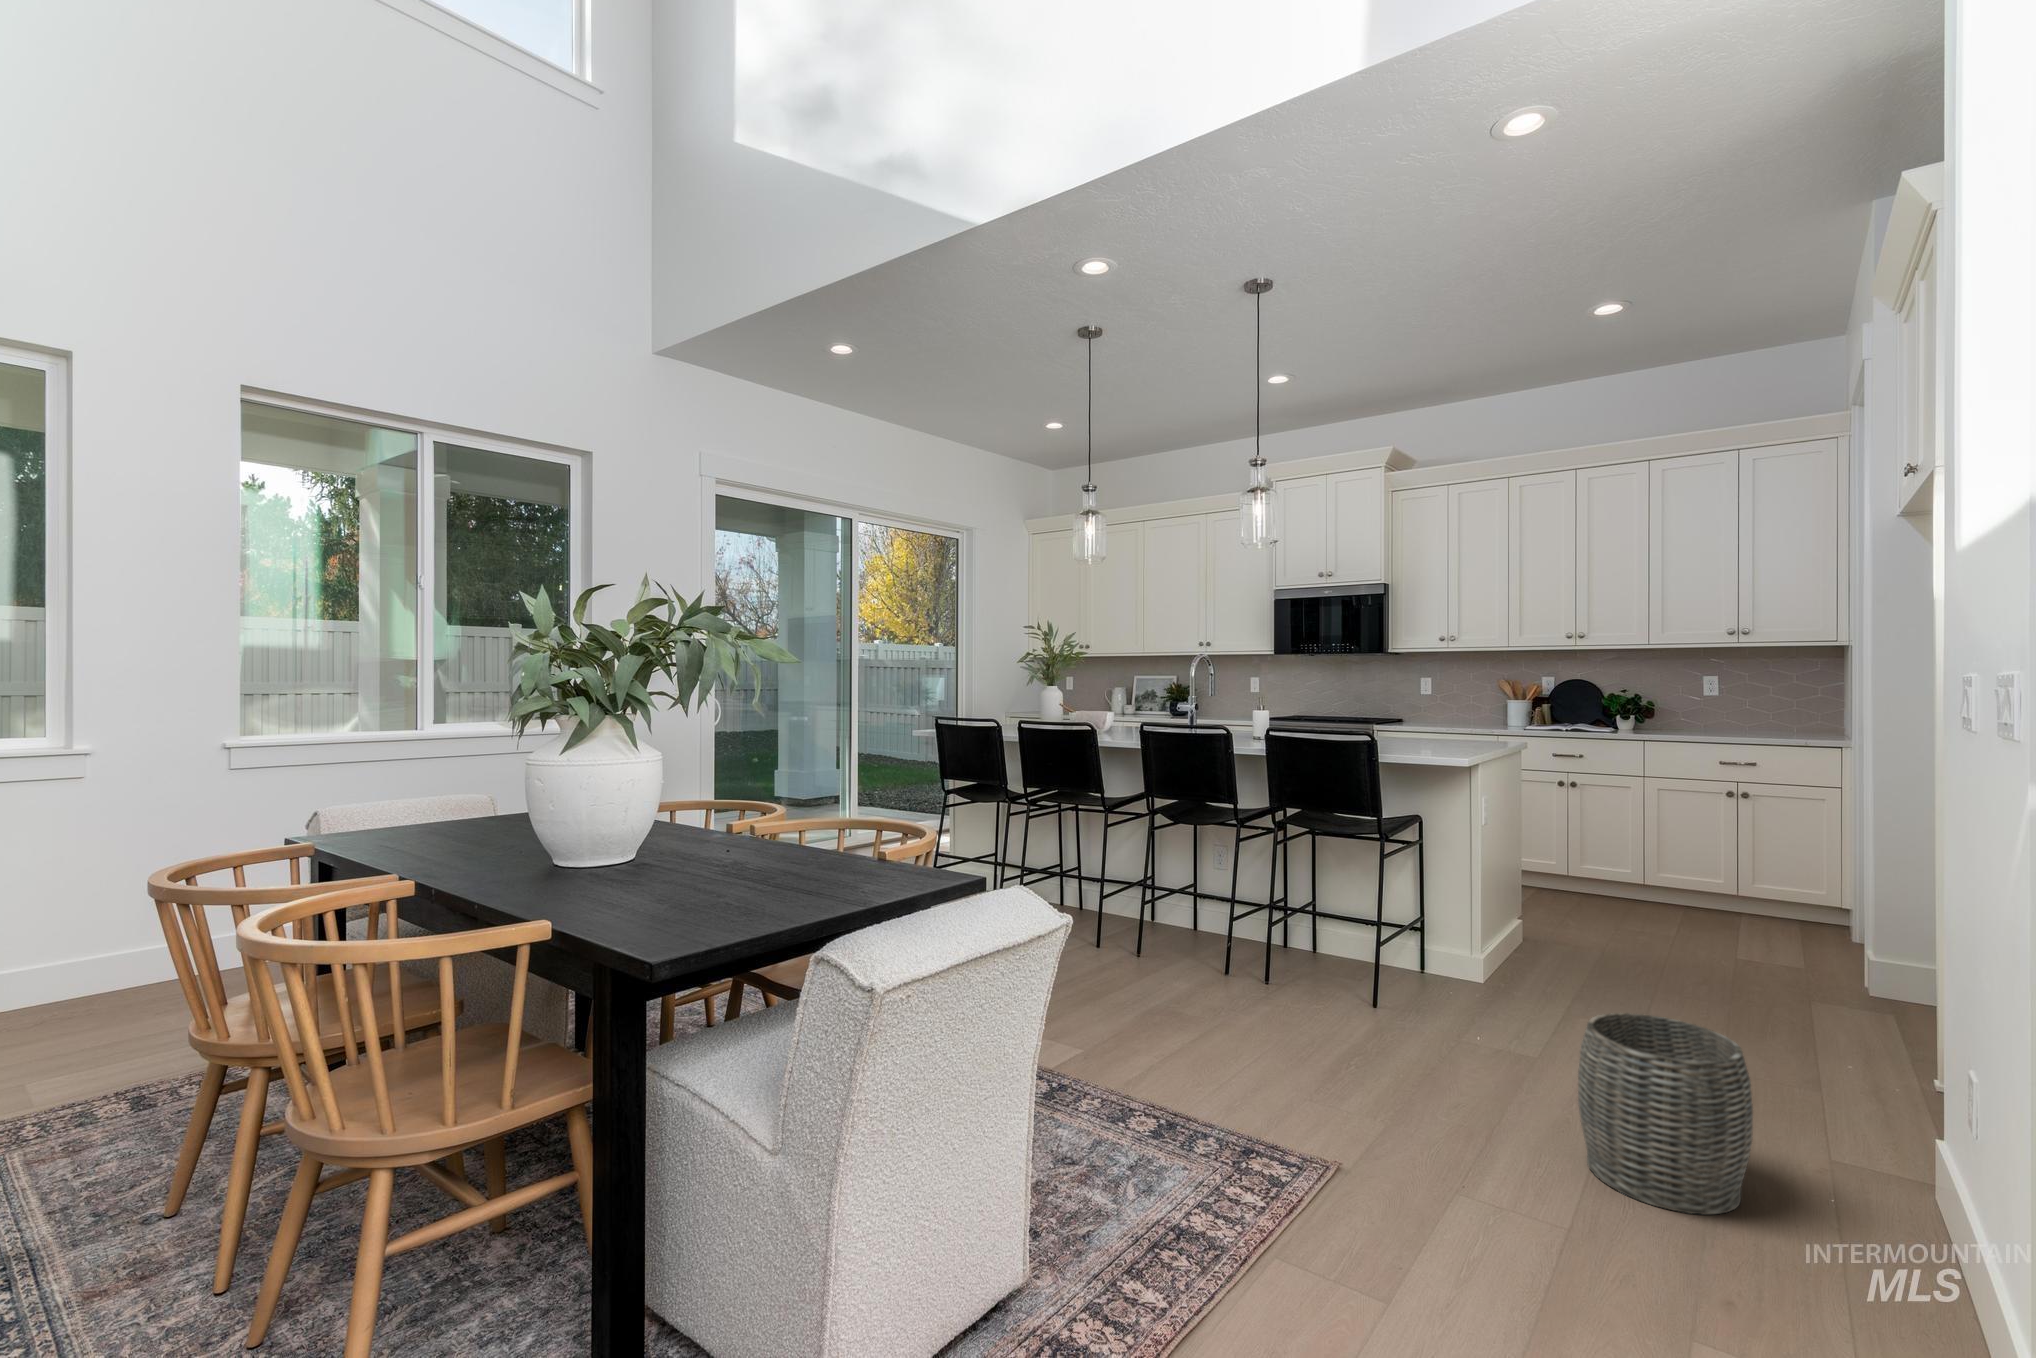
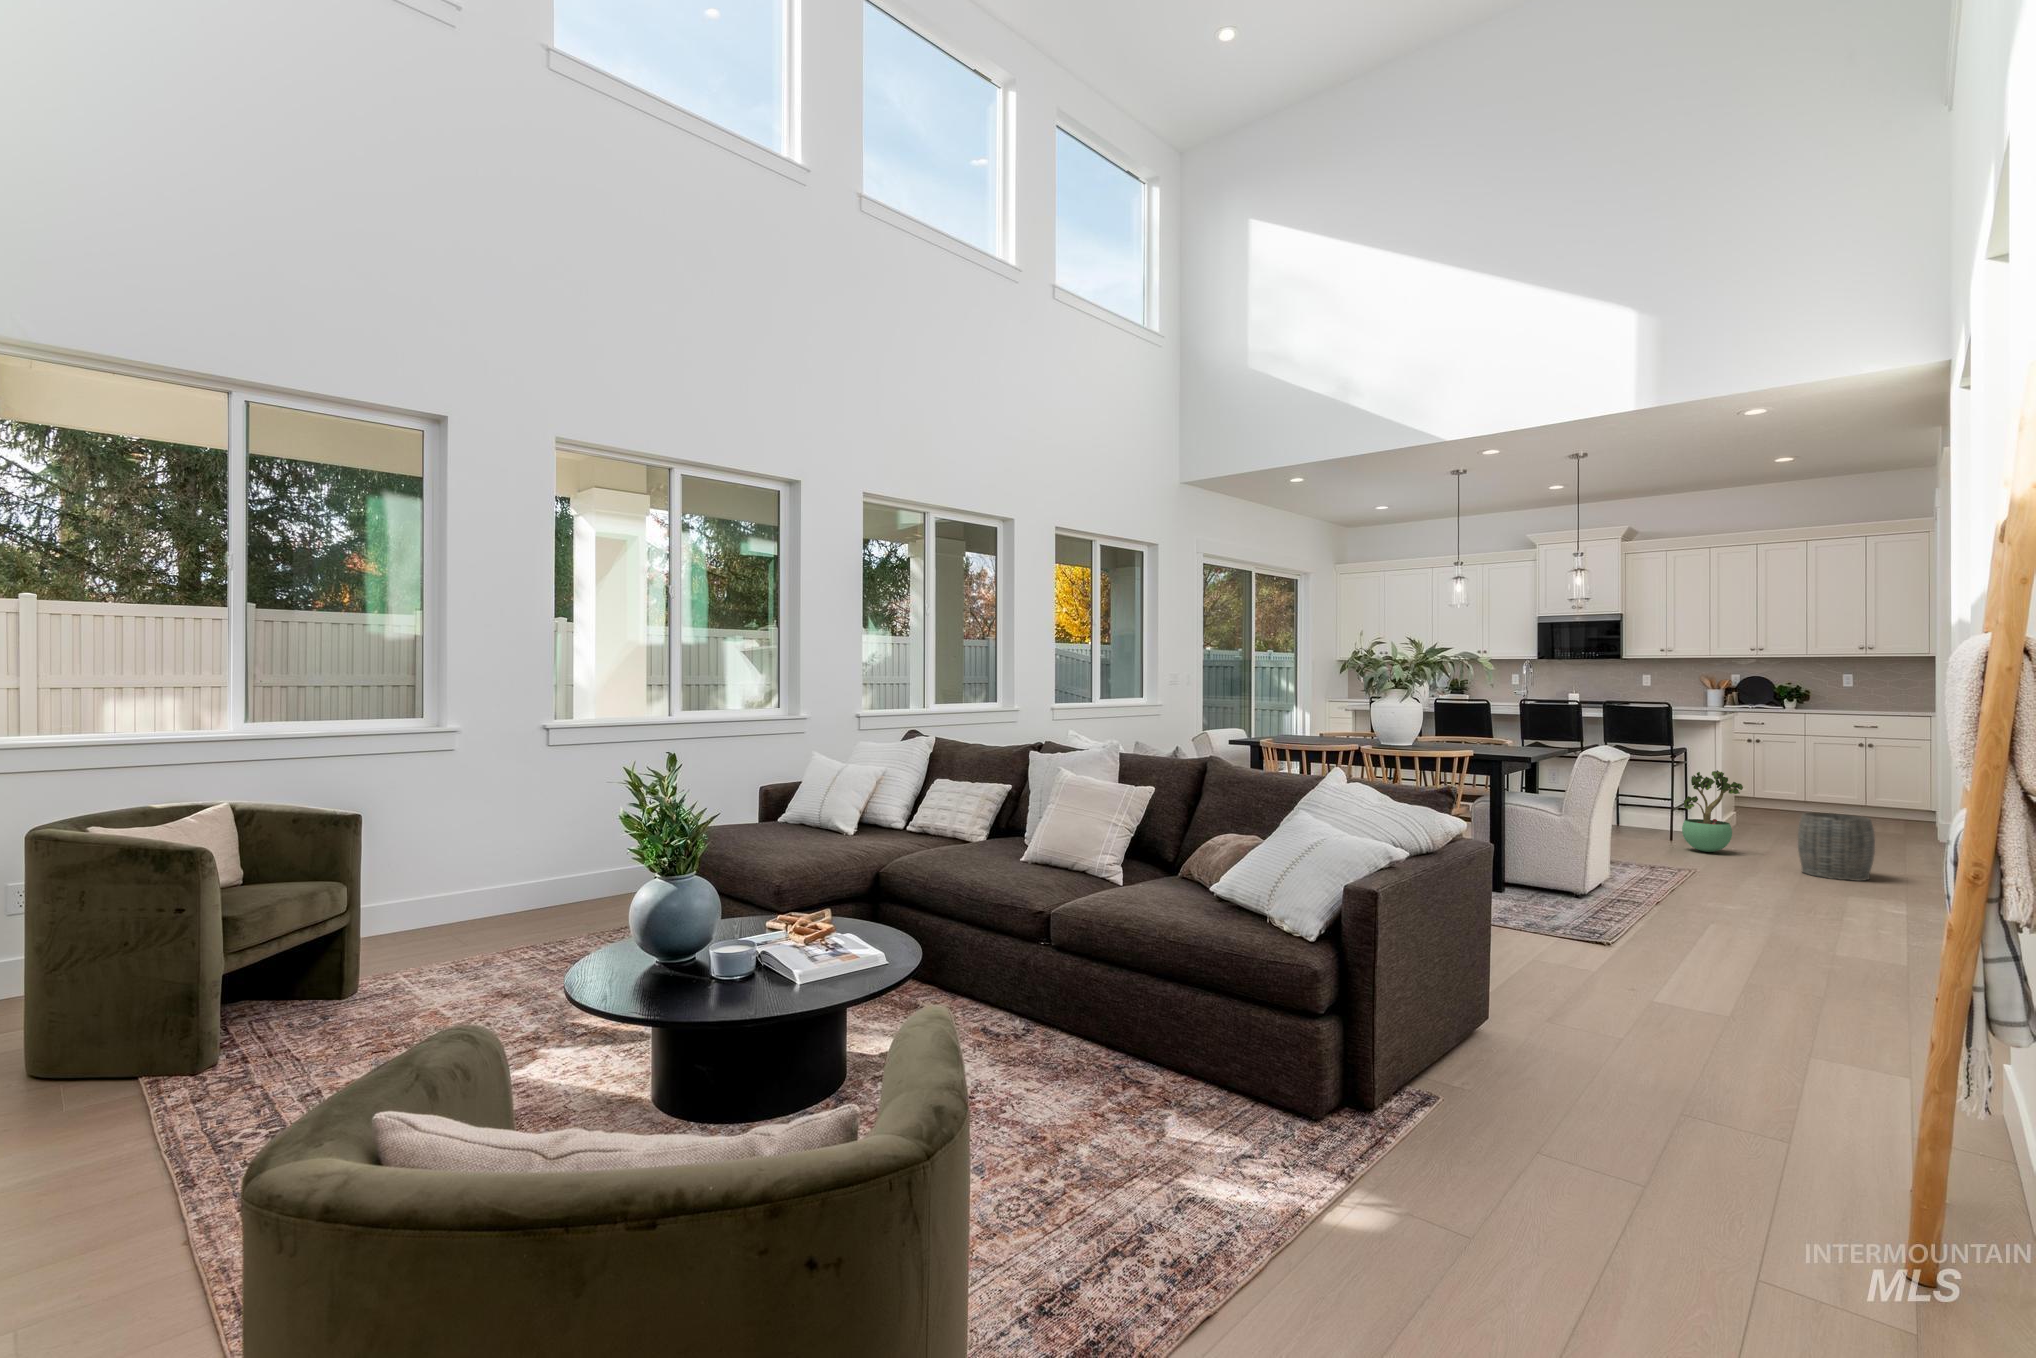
potted plant: none [1372,887,1488,1057] -> present [1682,770,1743,852]

